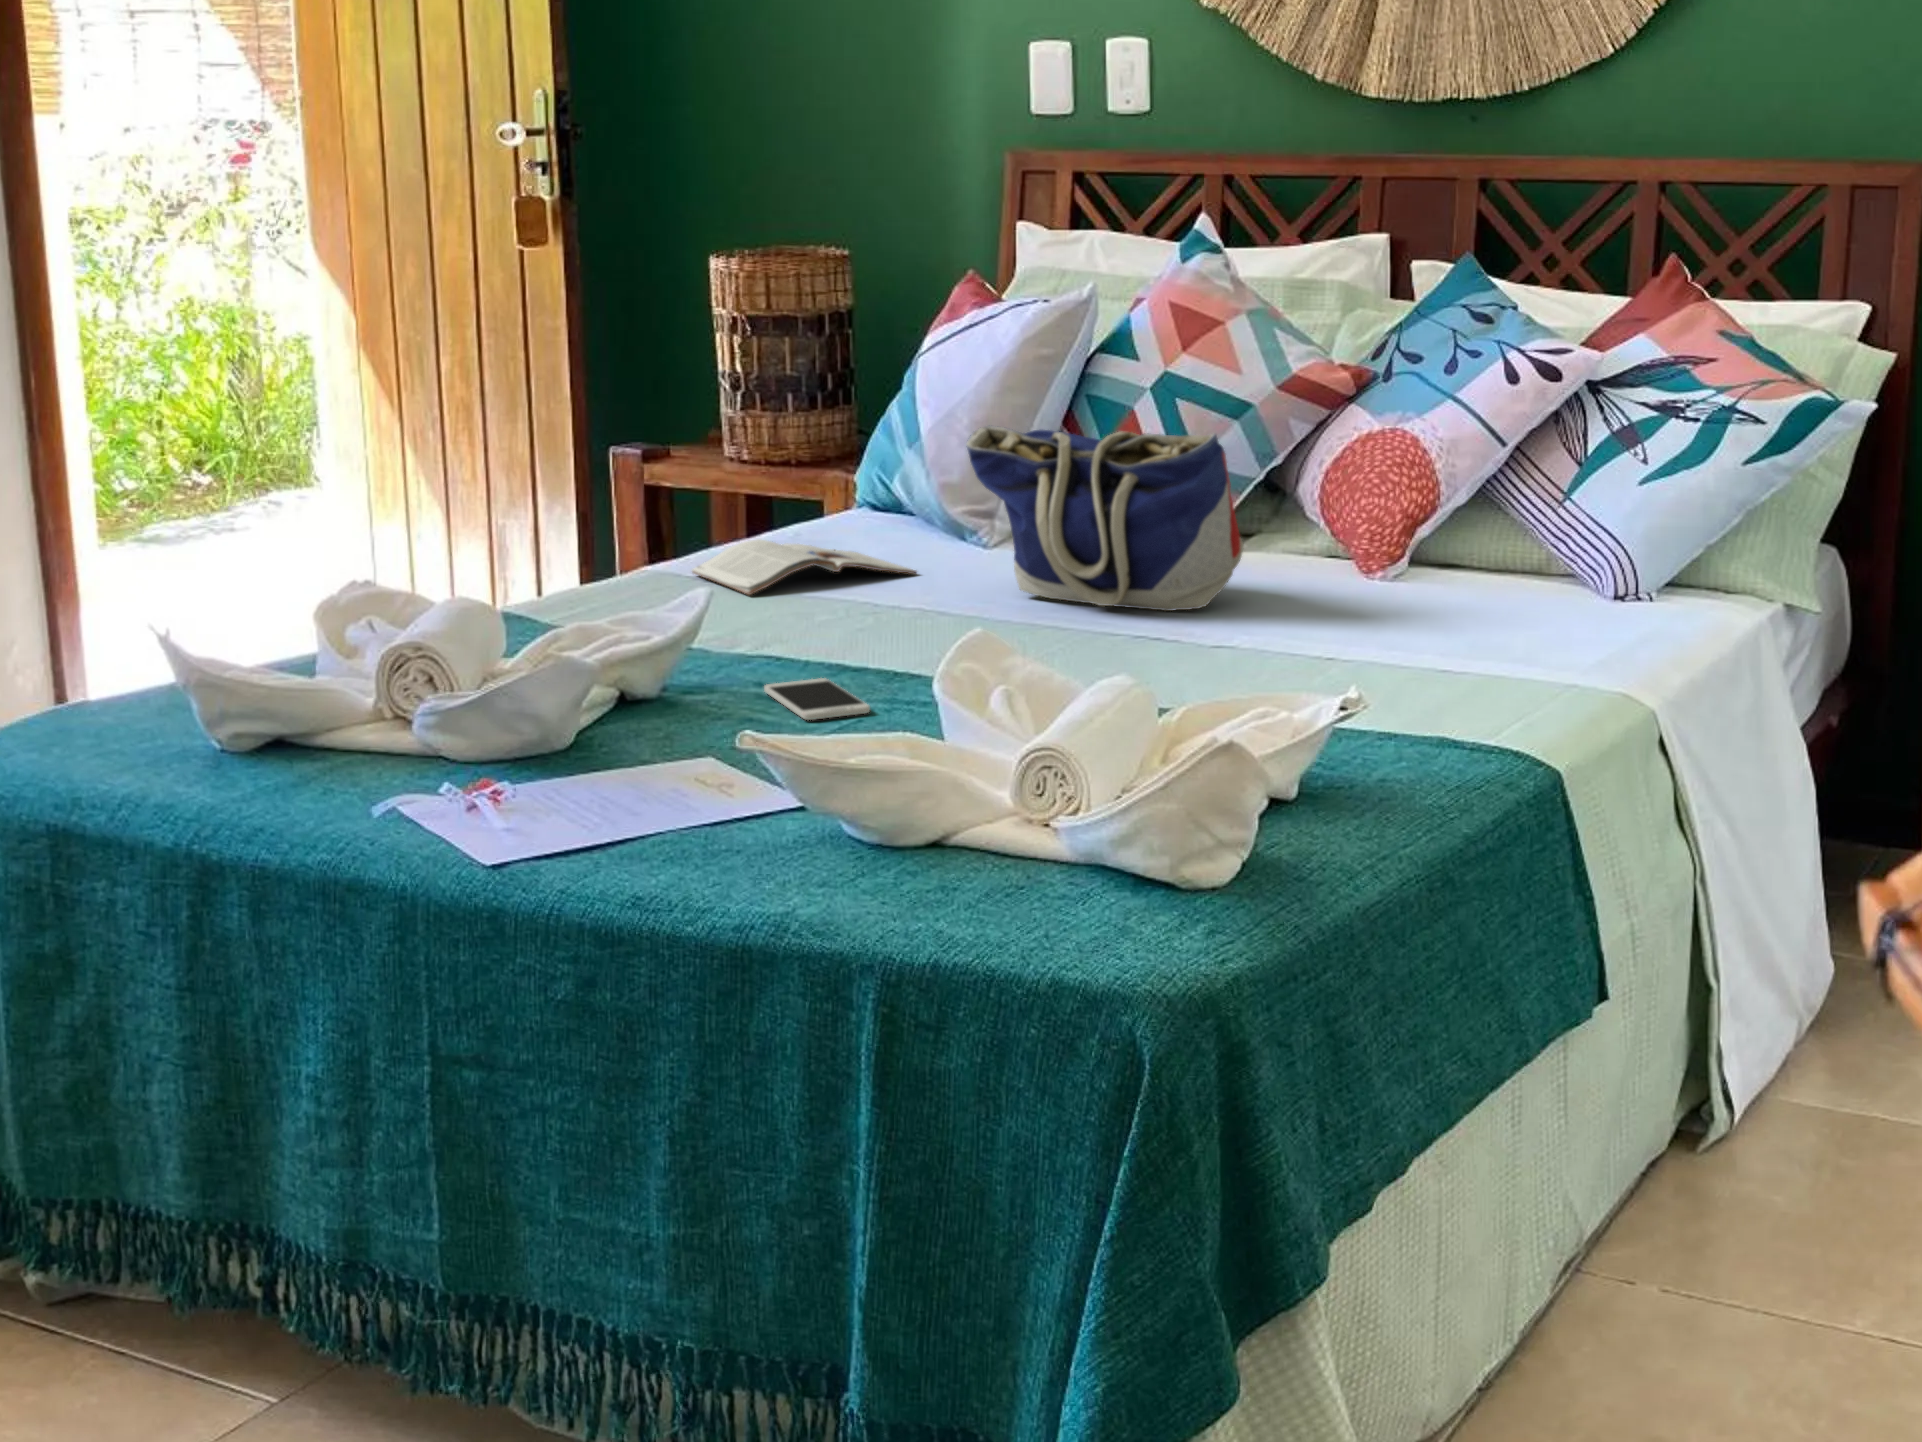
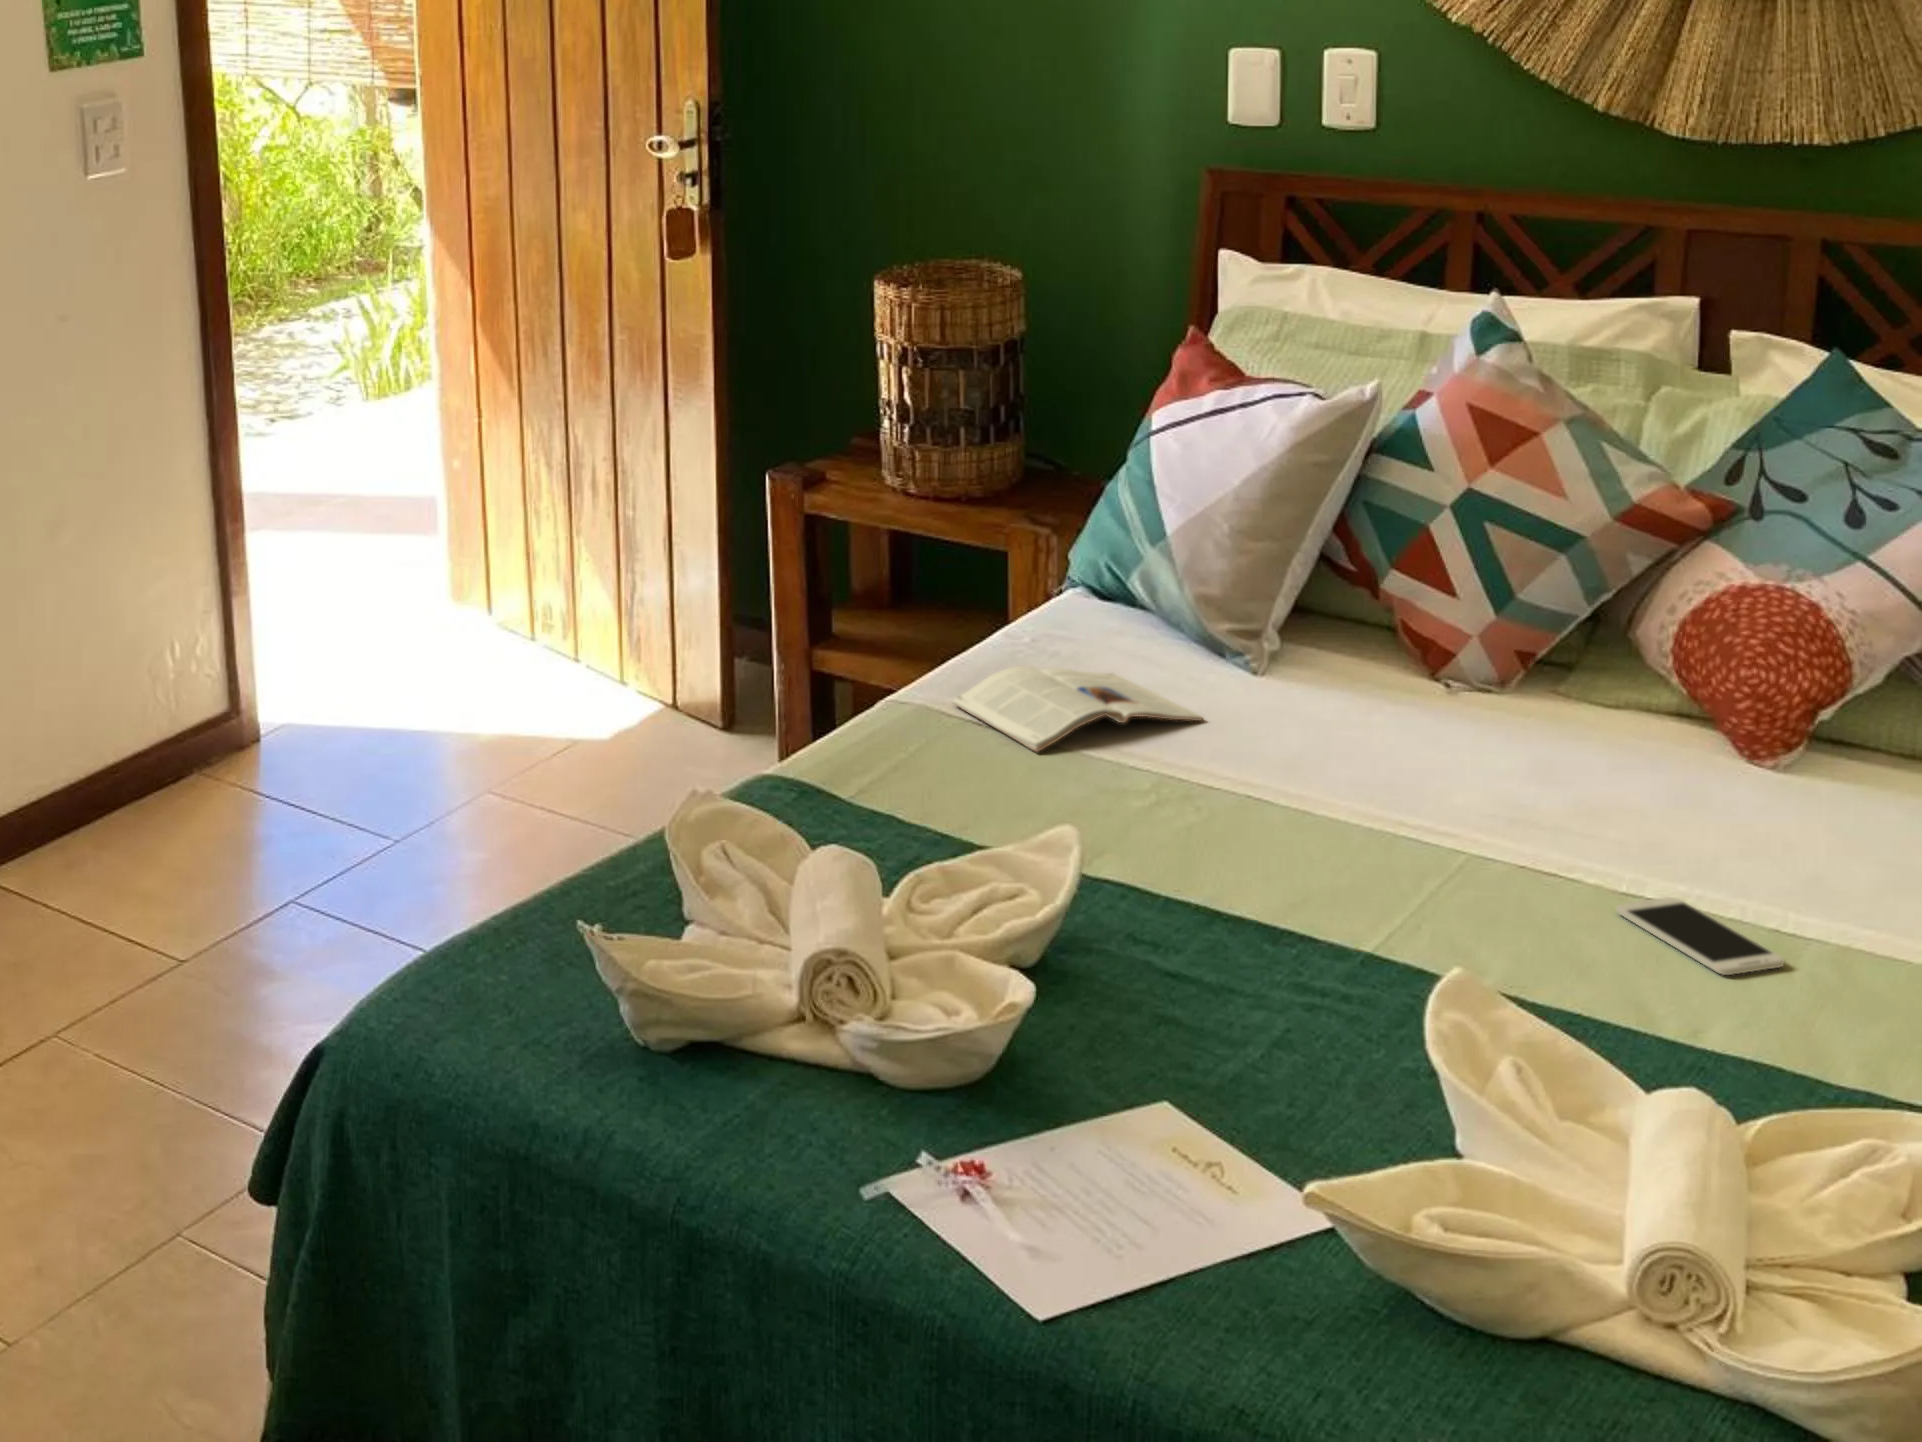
tote bag: present [966,426,1244,611] -> none [1298,593,1638,821]
smartphone: present [764,678,870,720] -> present [1616,897,1784,975]

